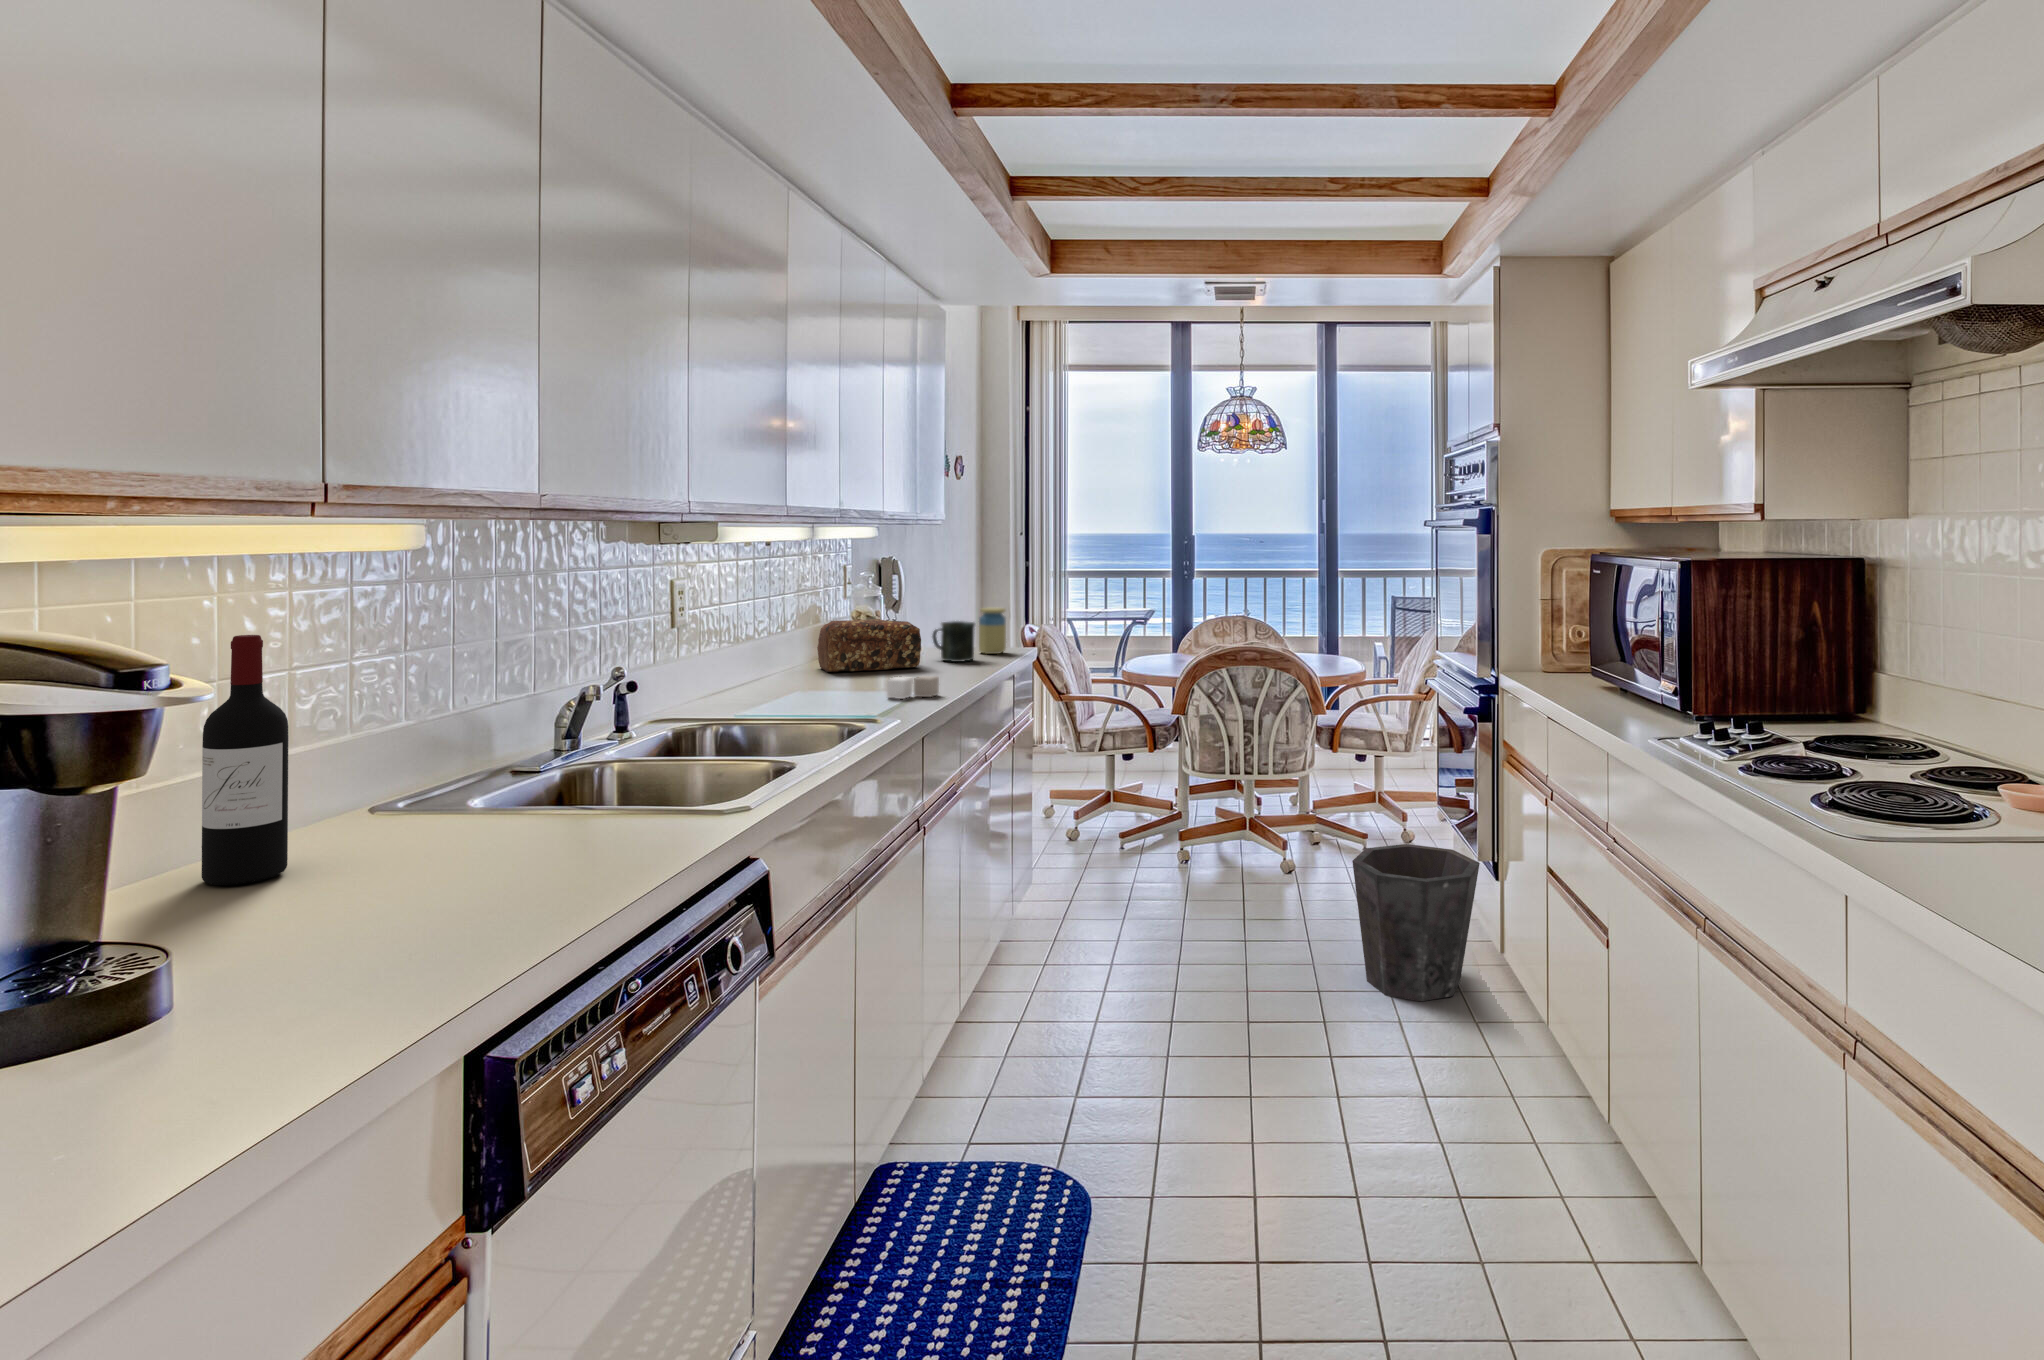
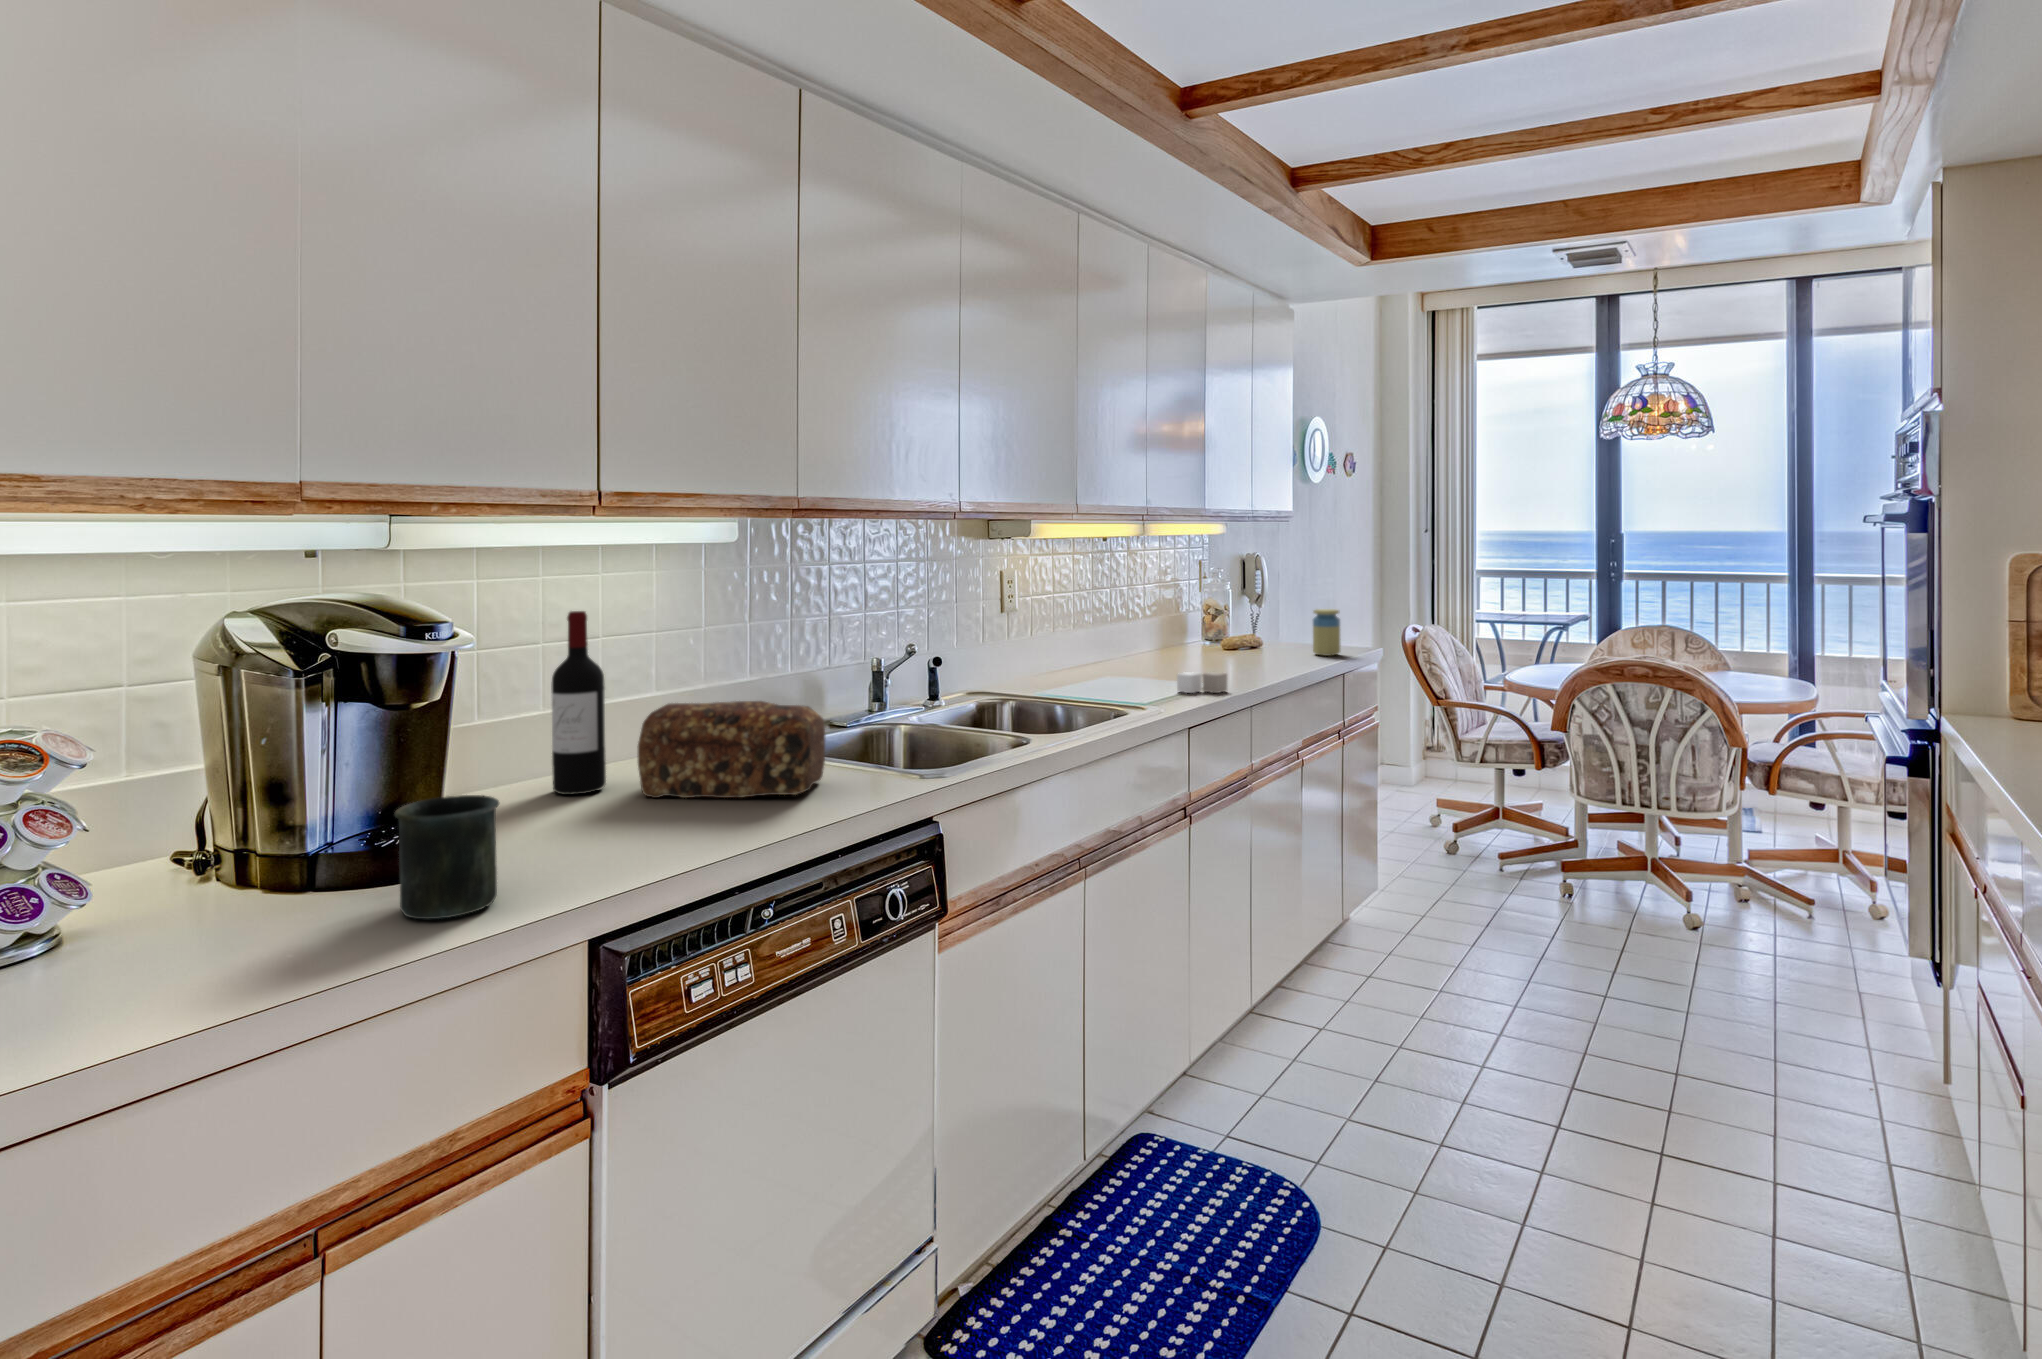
bread loaf: present [817,619,921,672] -> present [638,701,825,798]
mug: present [932,621,975,662] -> present [395,795,499,919]
waste bin: present [1352,844,1480,1001] -> none [1727,906,1914,1109]

